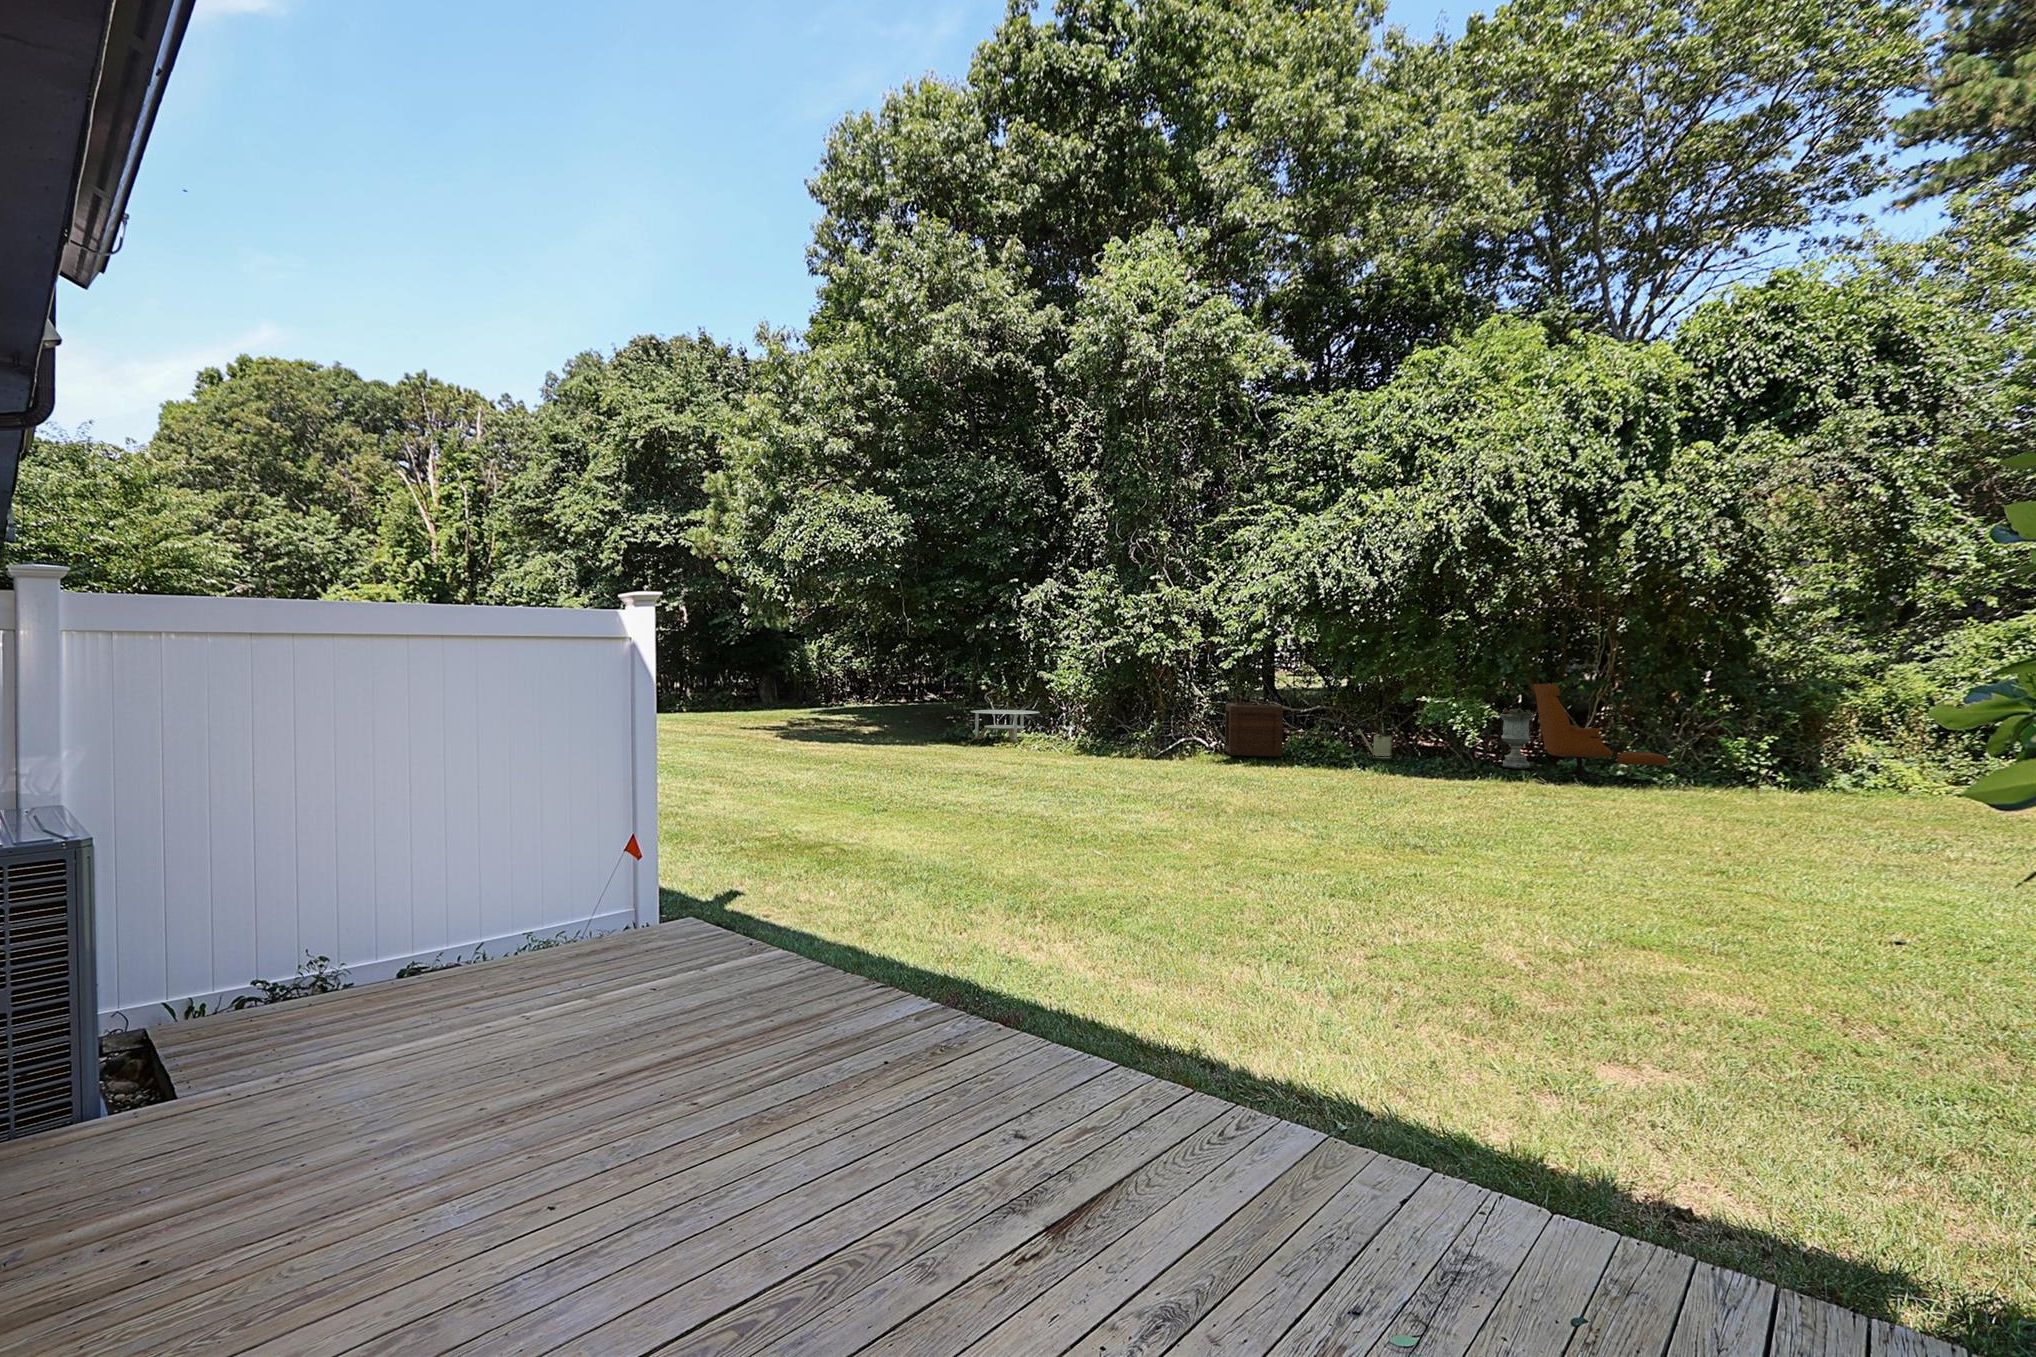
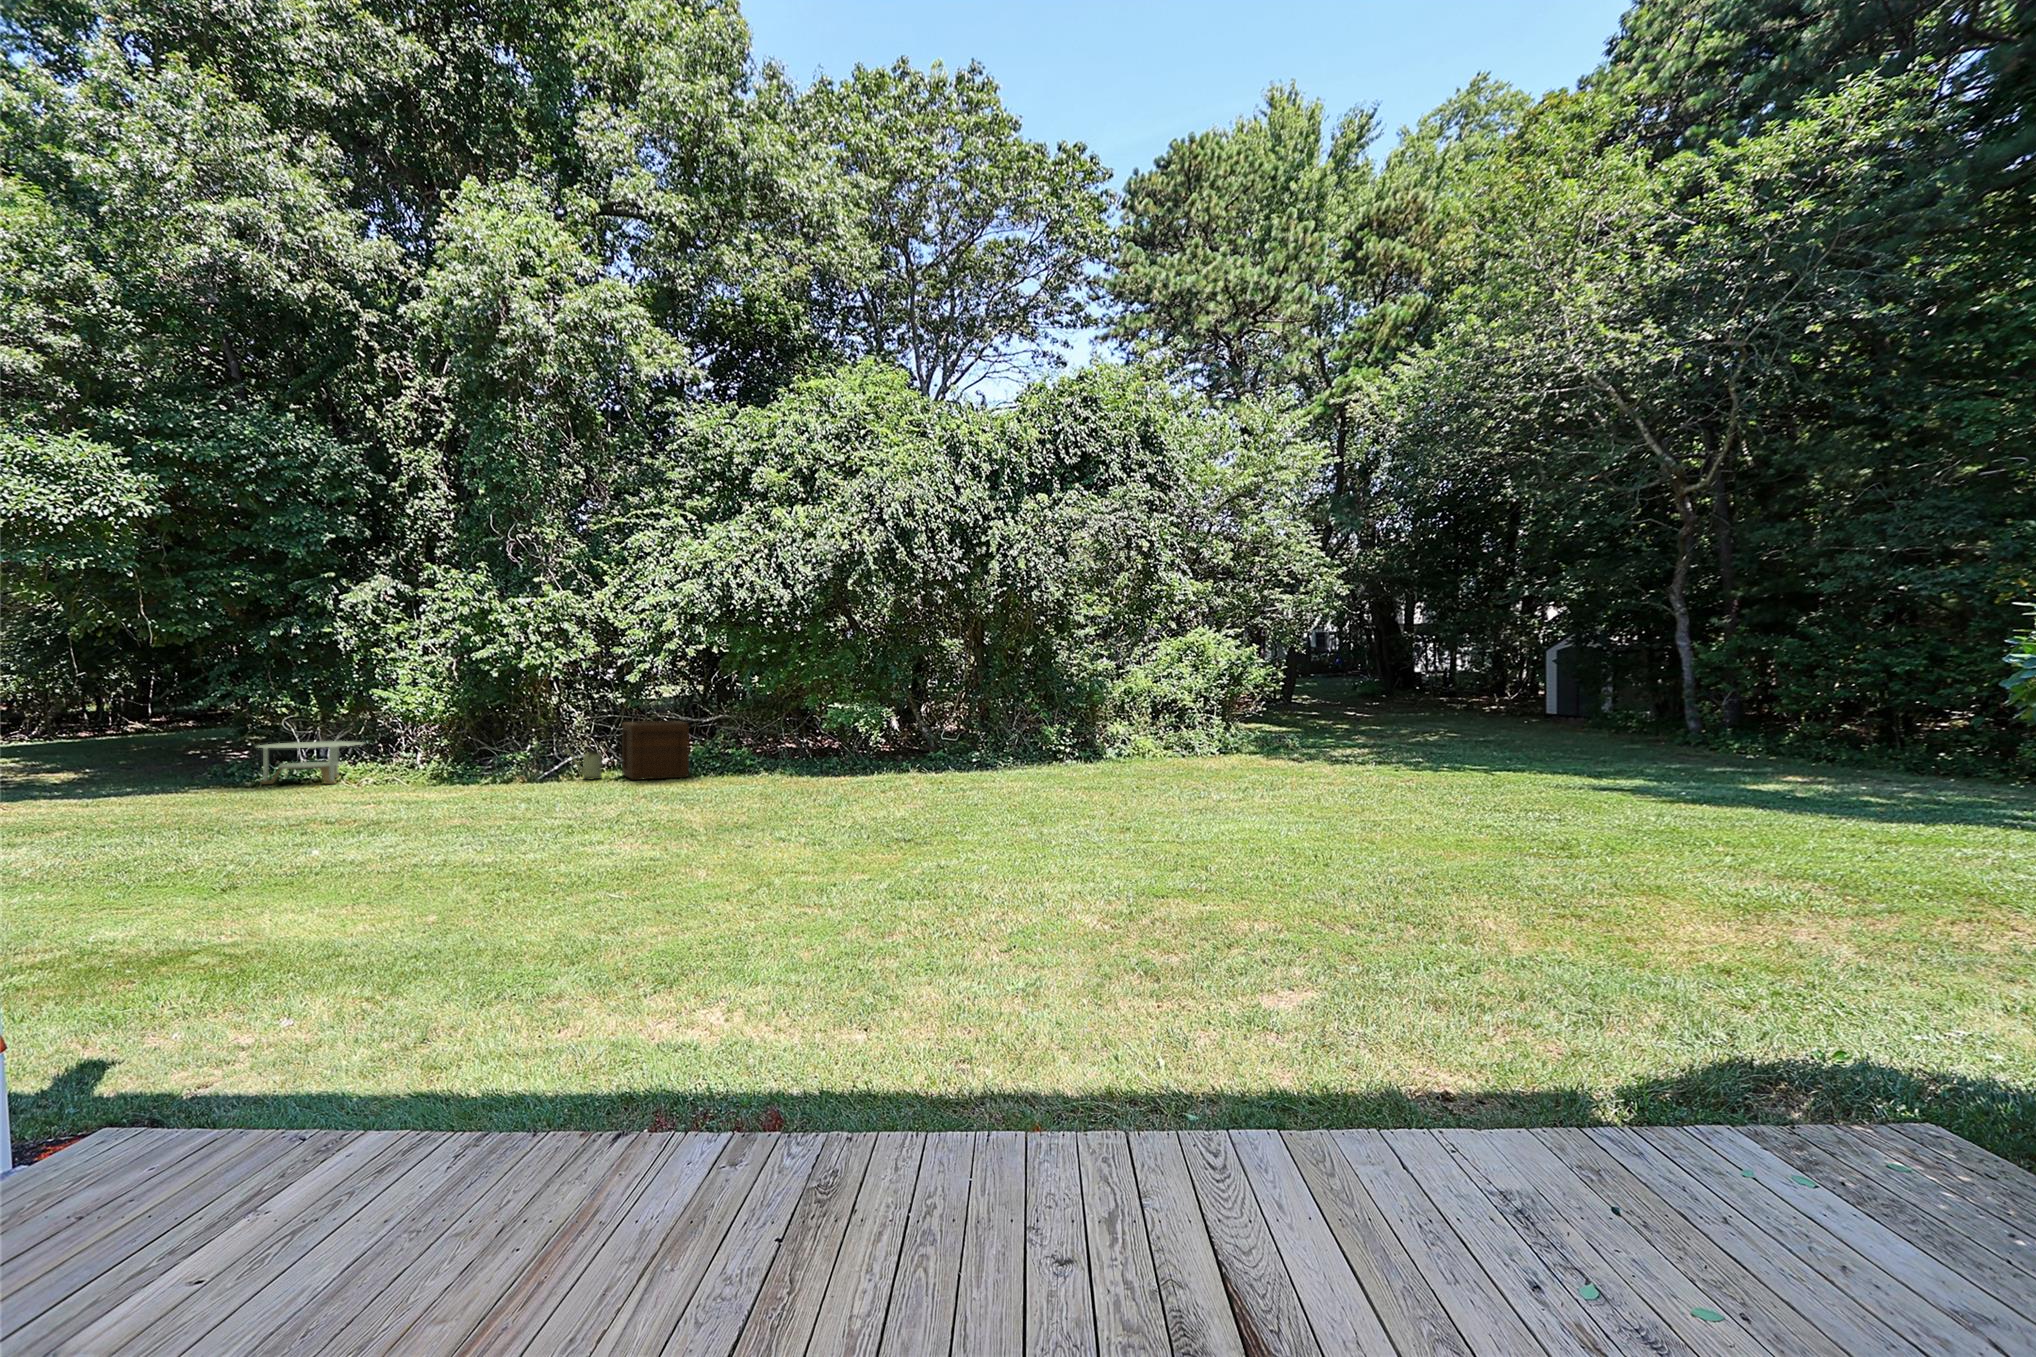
lounge chair: present [1534,684,1669,784] -> none [923,693,1021,779]
planter: present [1500,708,1535,769] -> none [893,715,923,772]
watering can: present [1355,727,1395,760] -> present [564,746,602,780]

